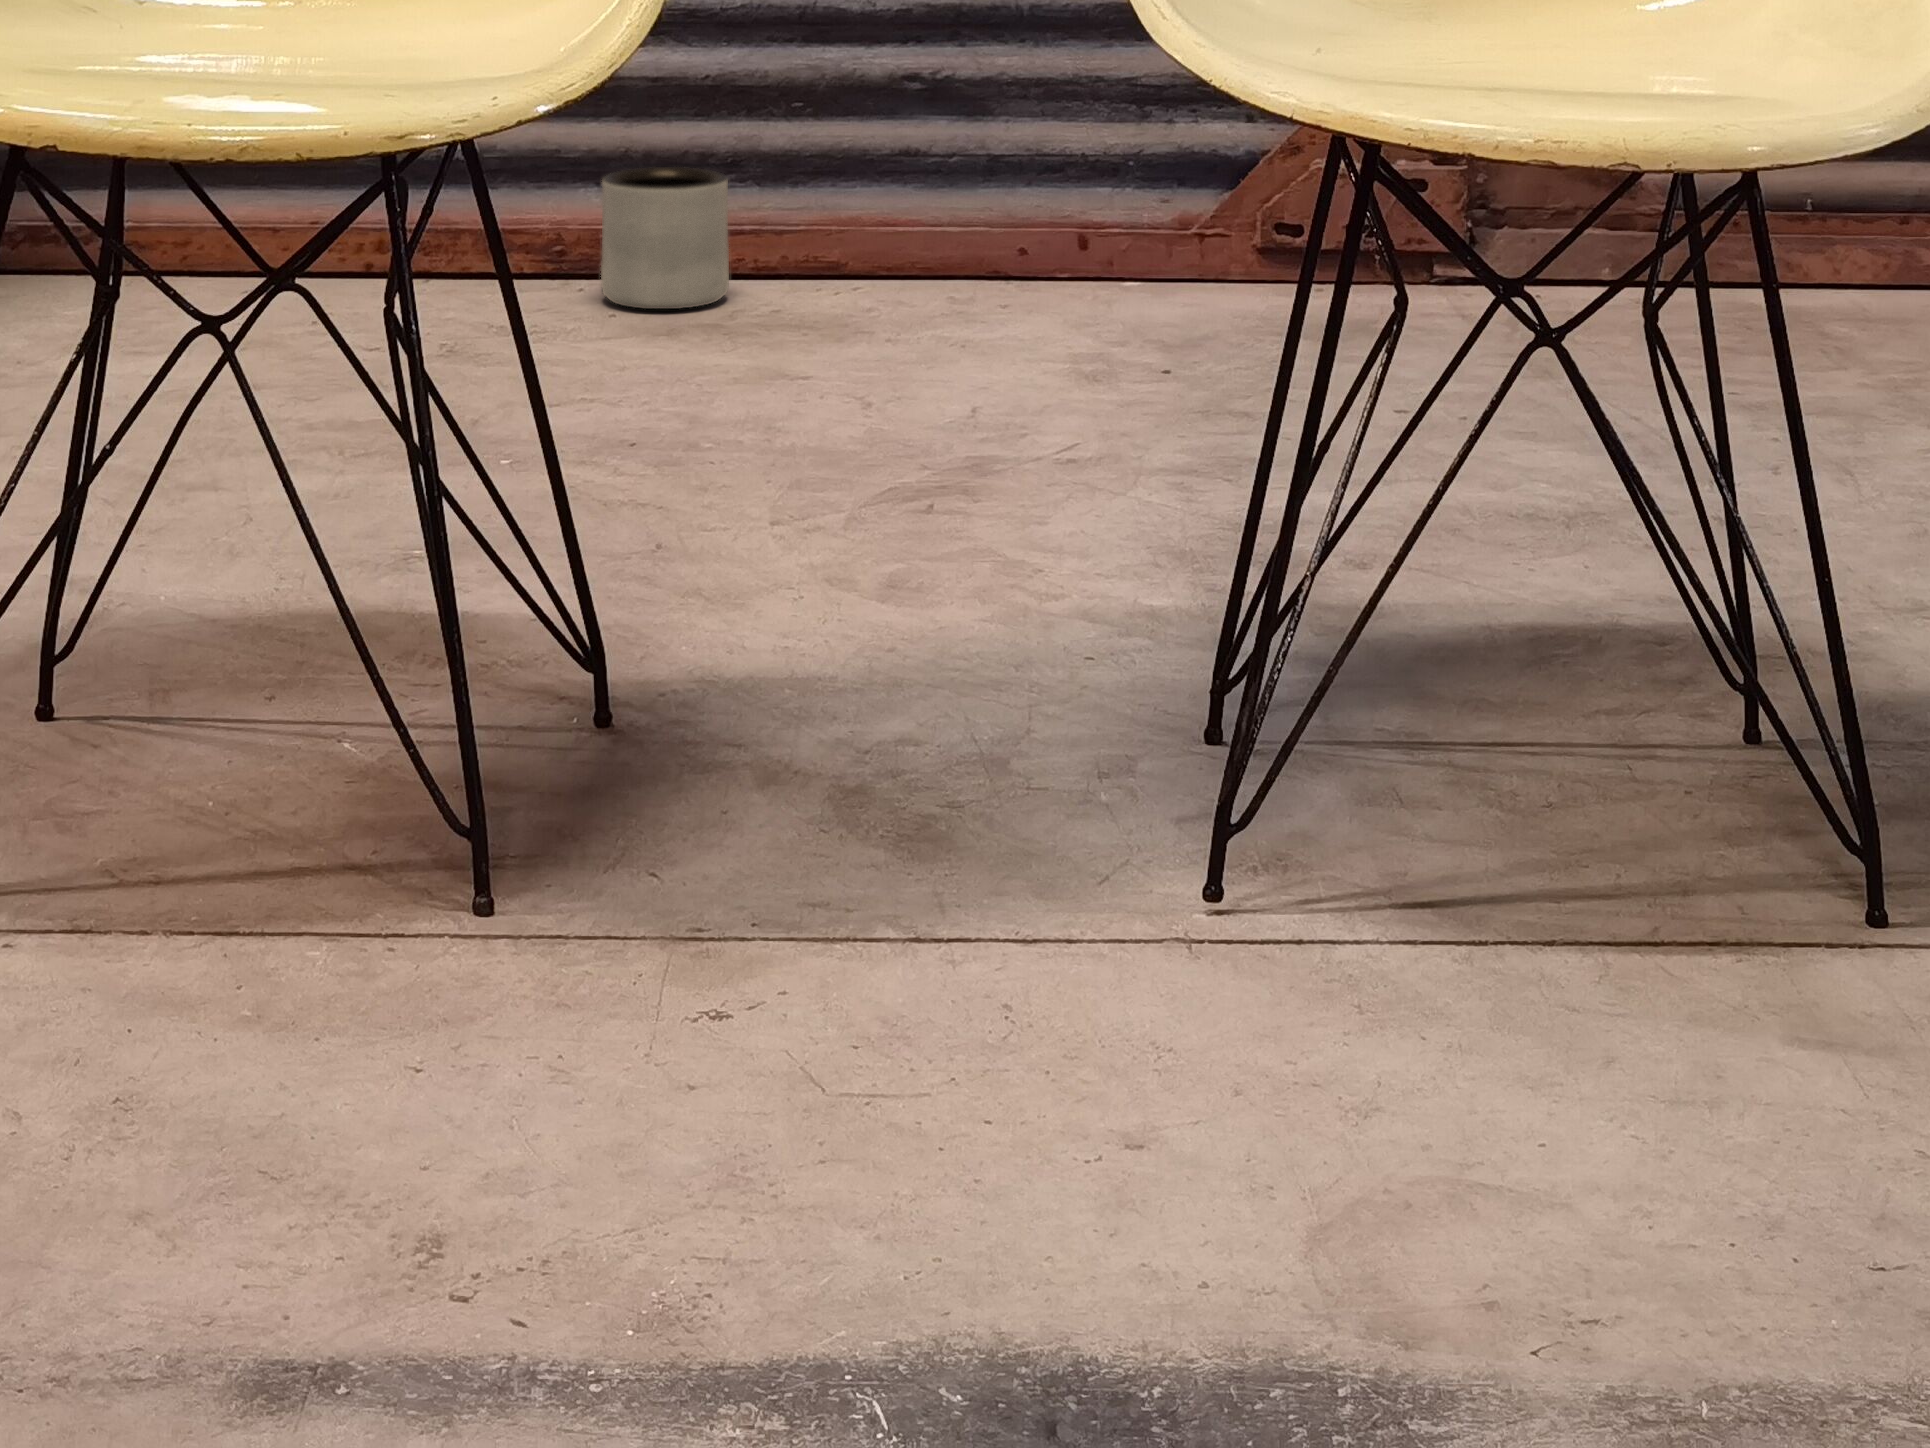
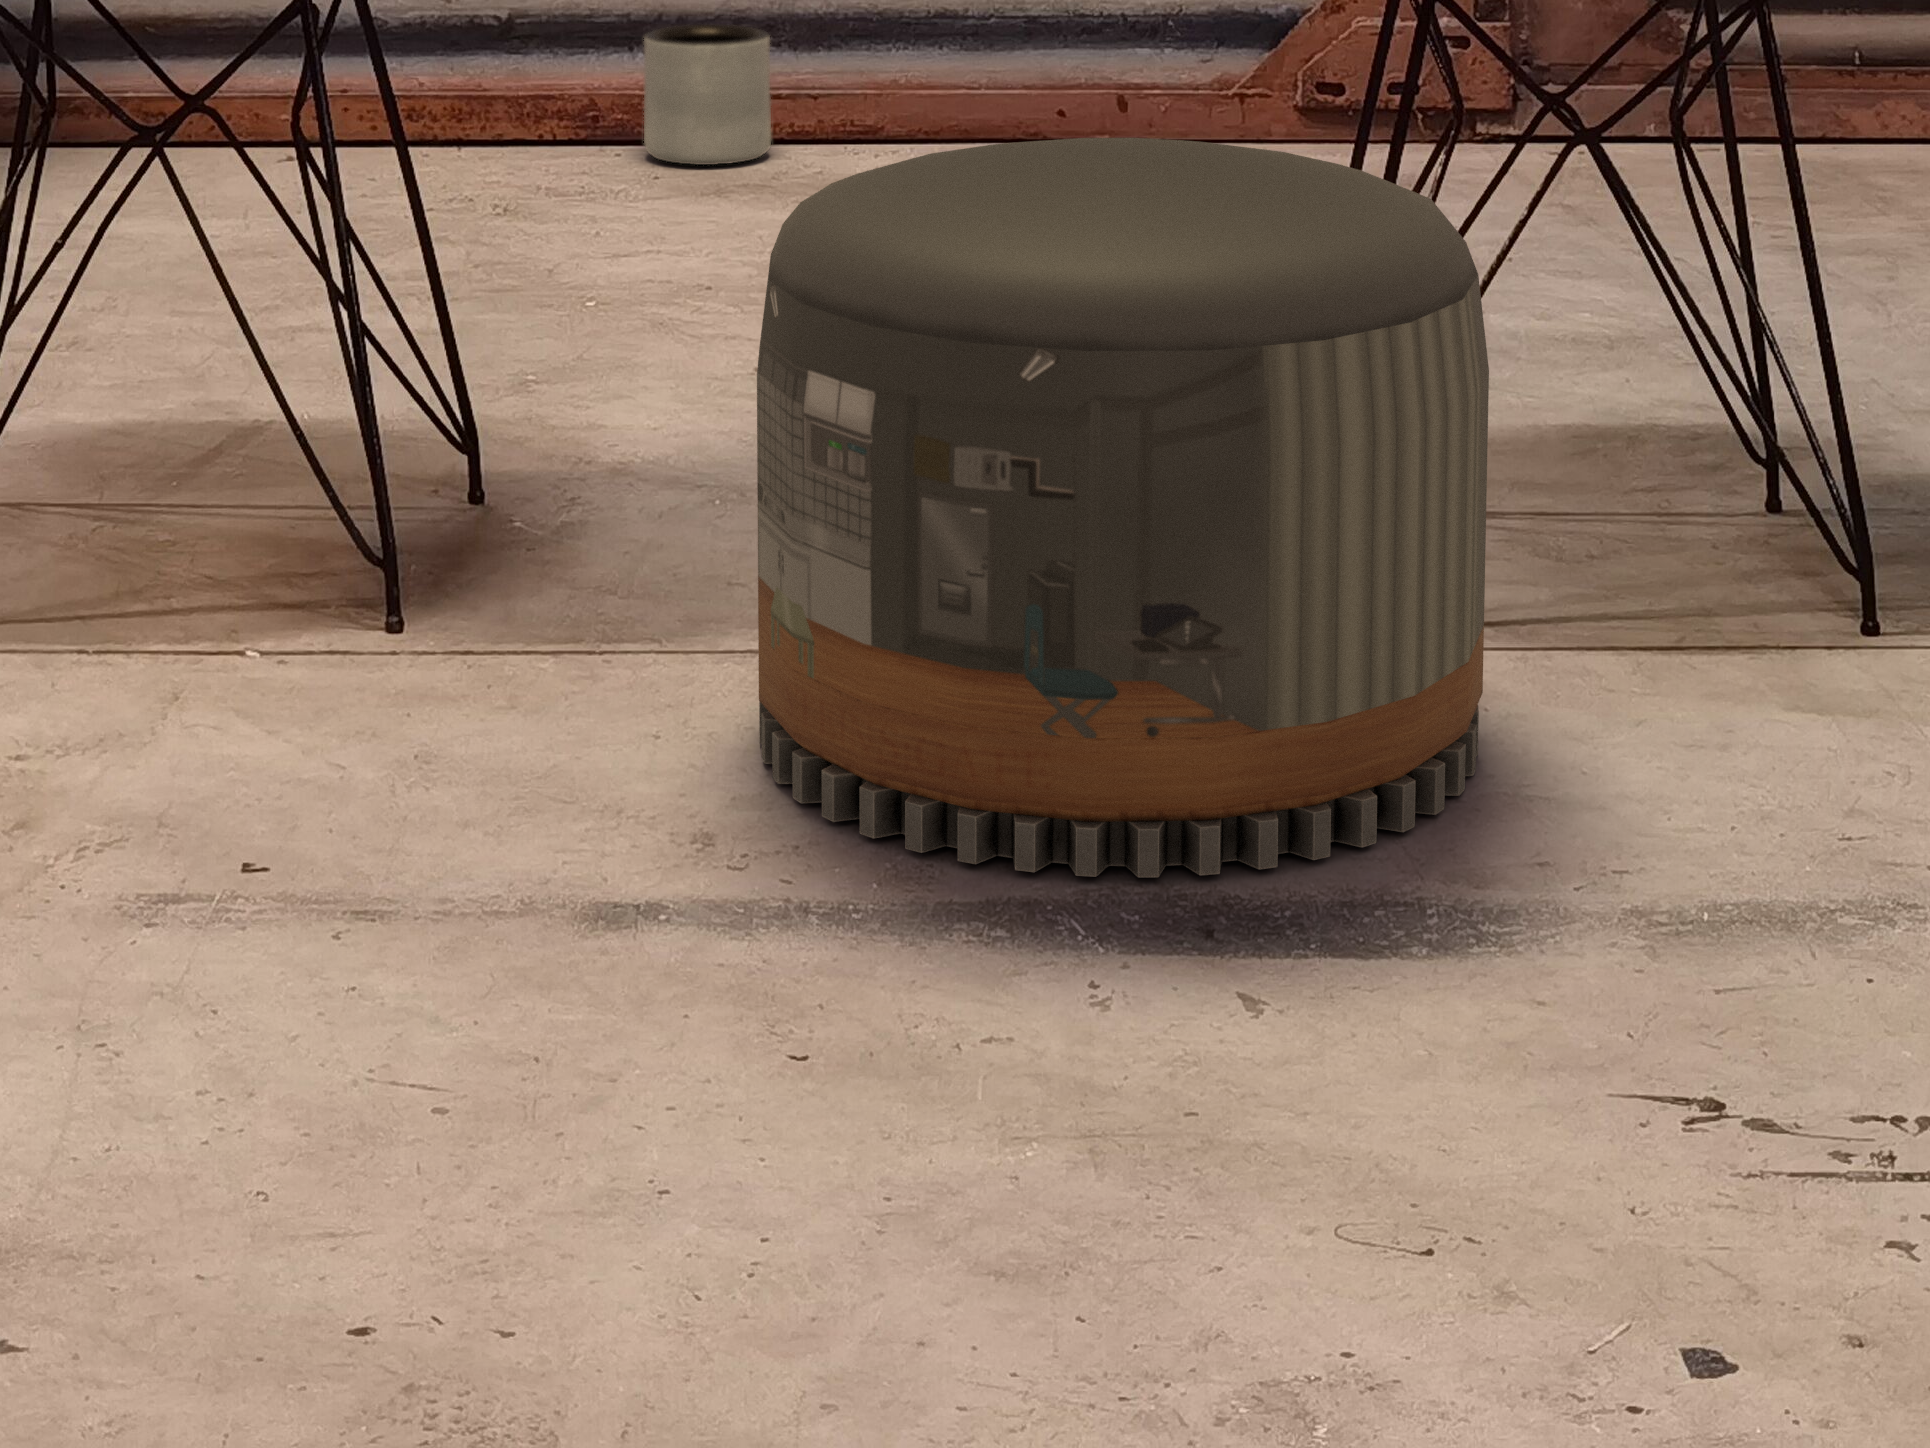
pouf: none [559,348,1449,1329] -> present [757,138,1489,878]

